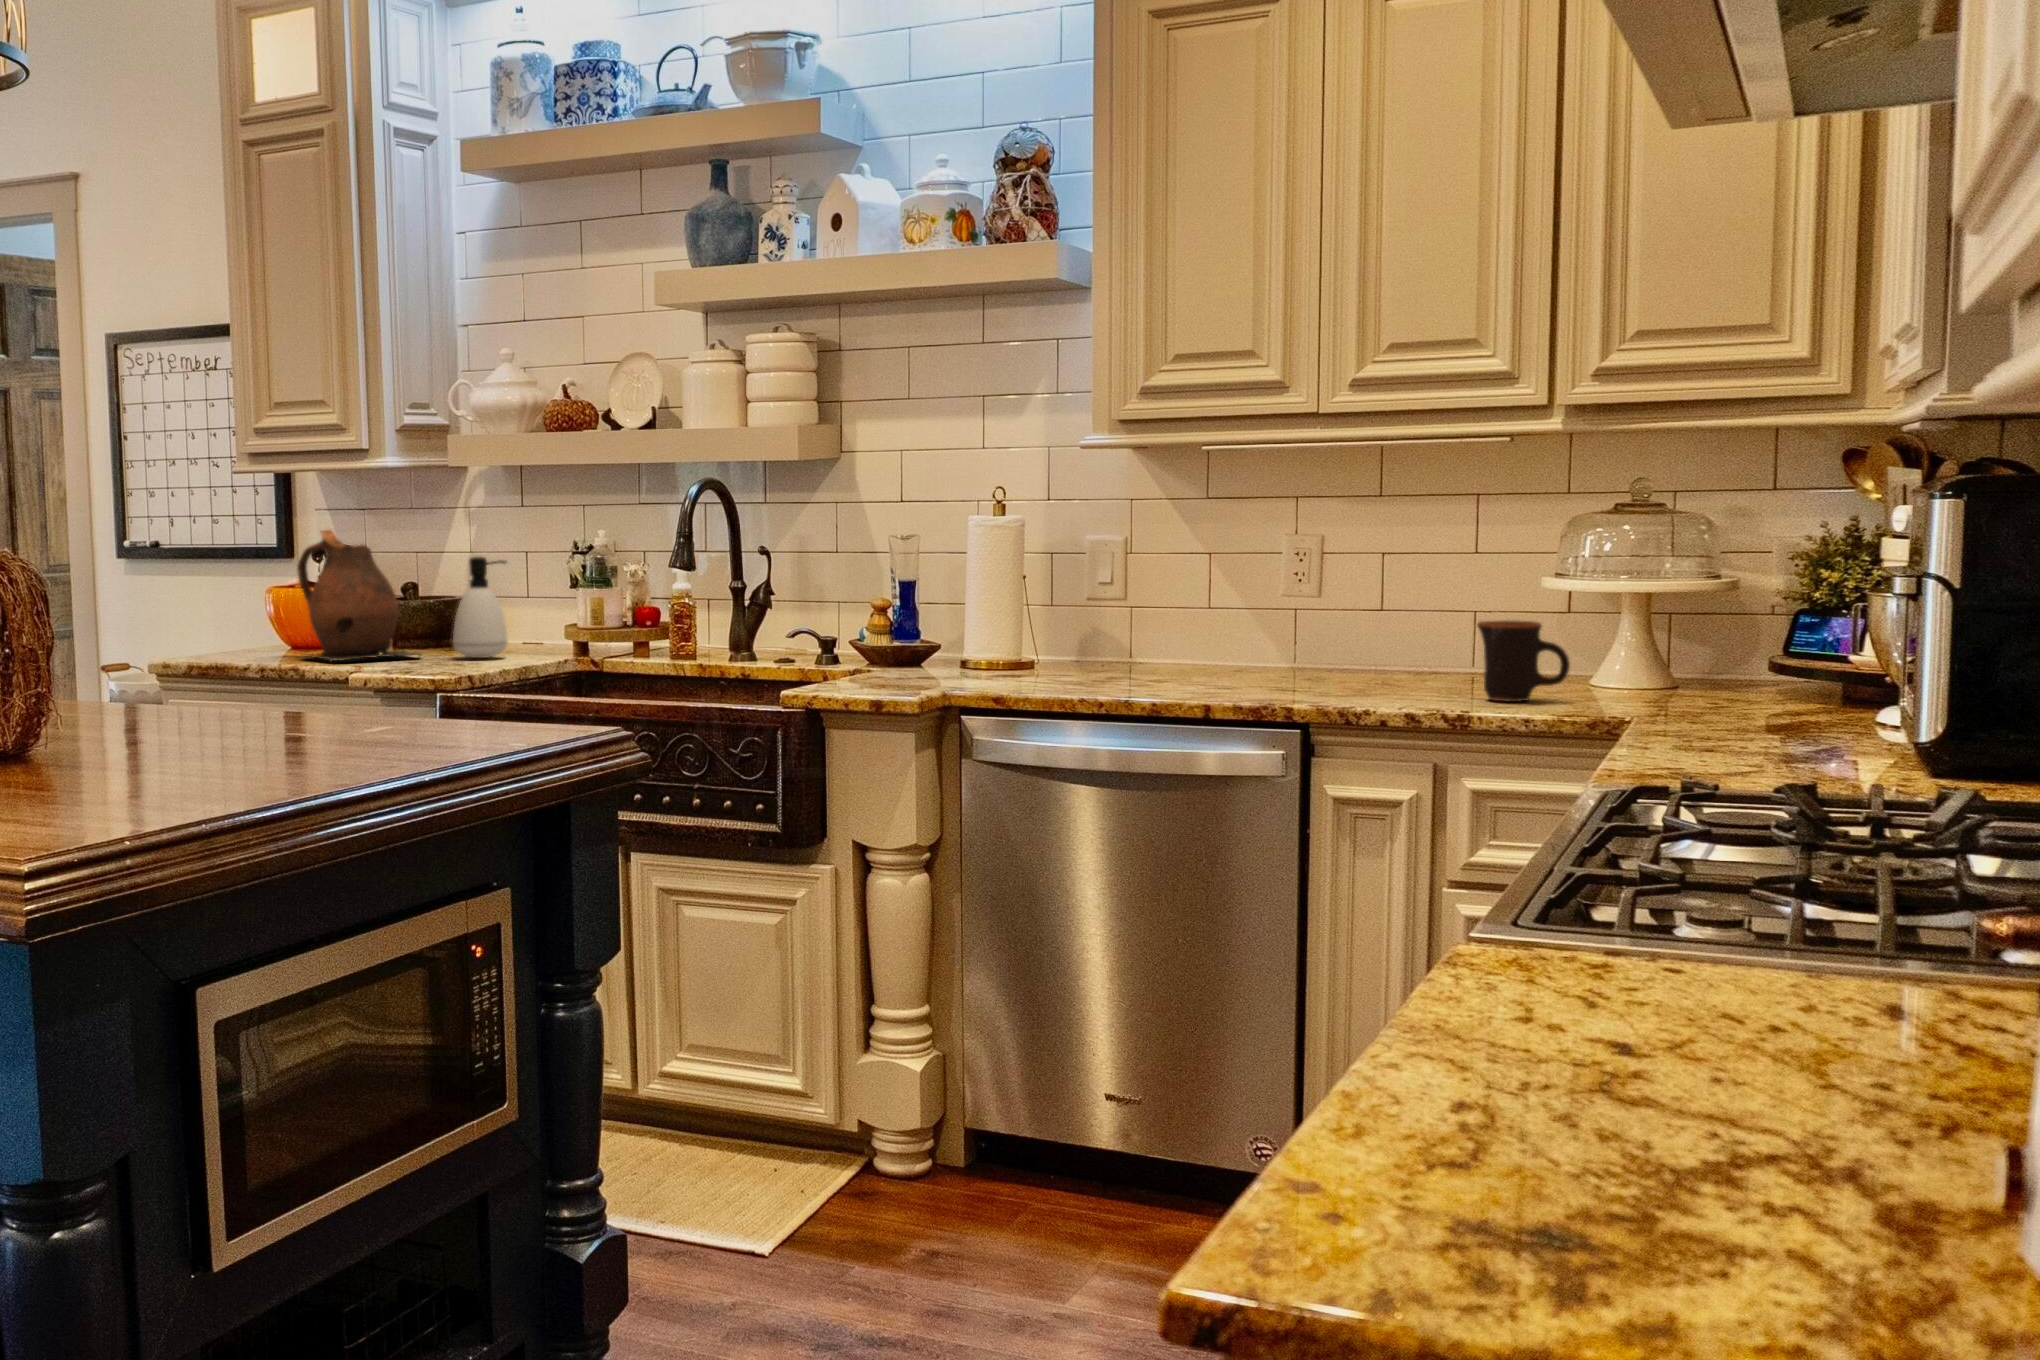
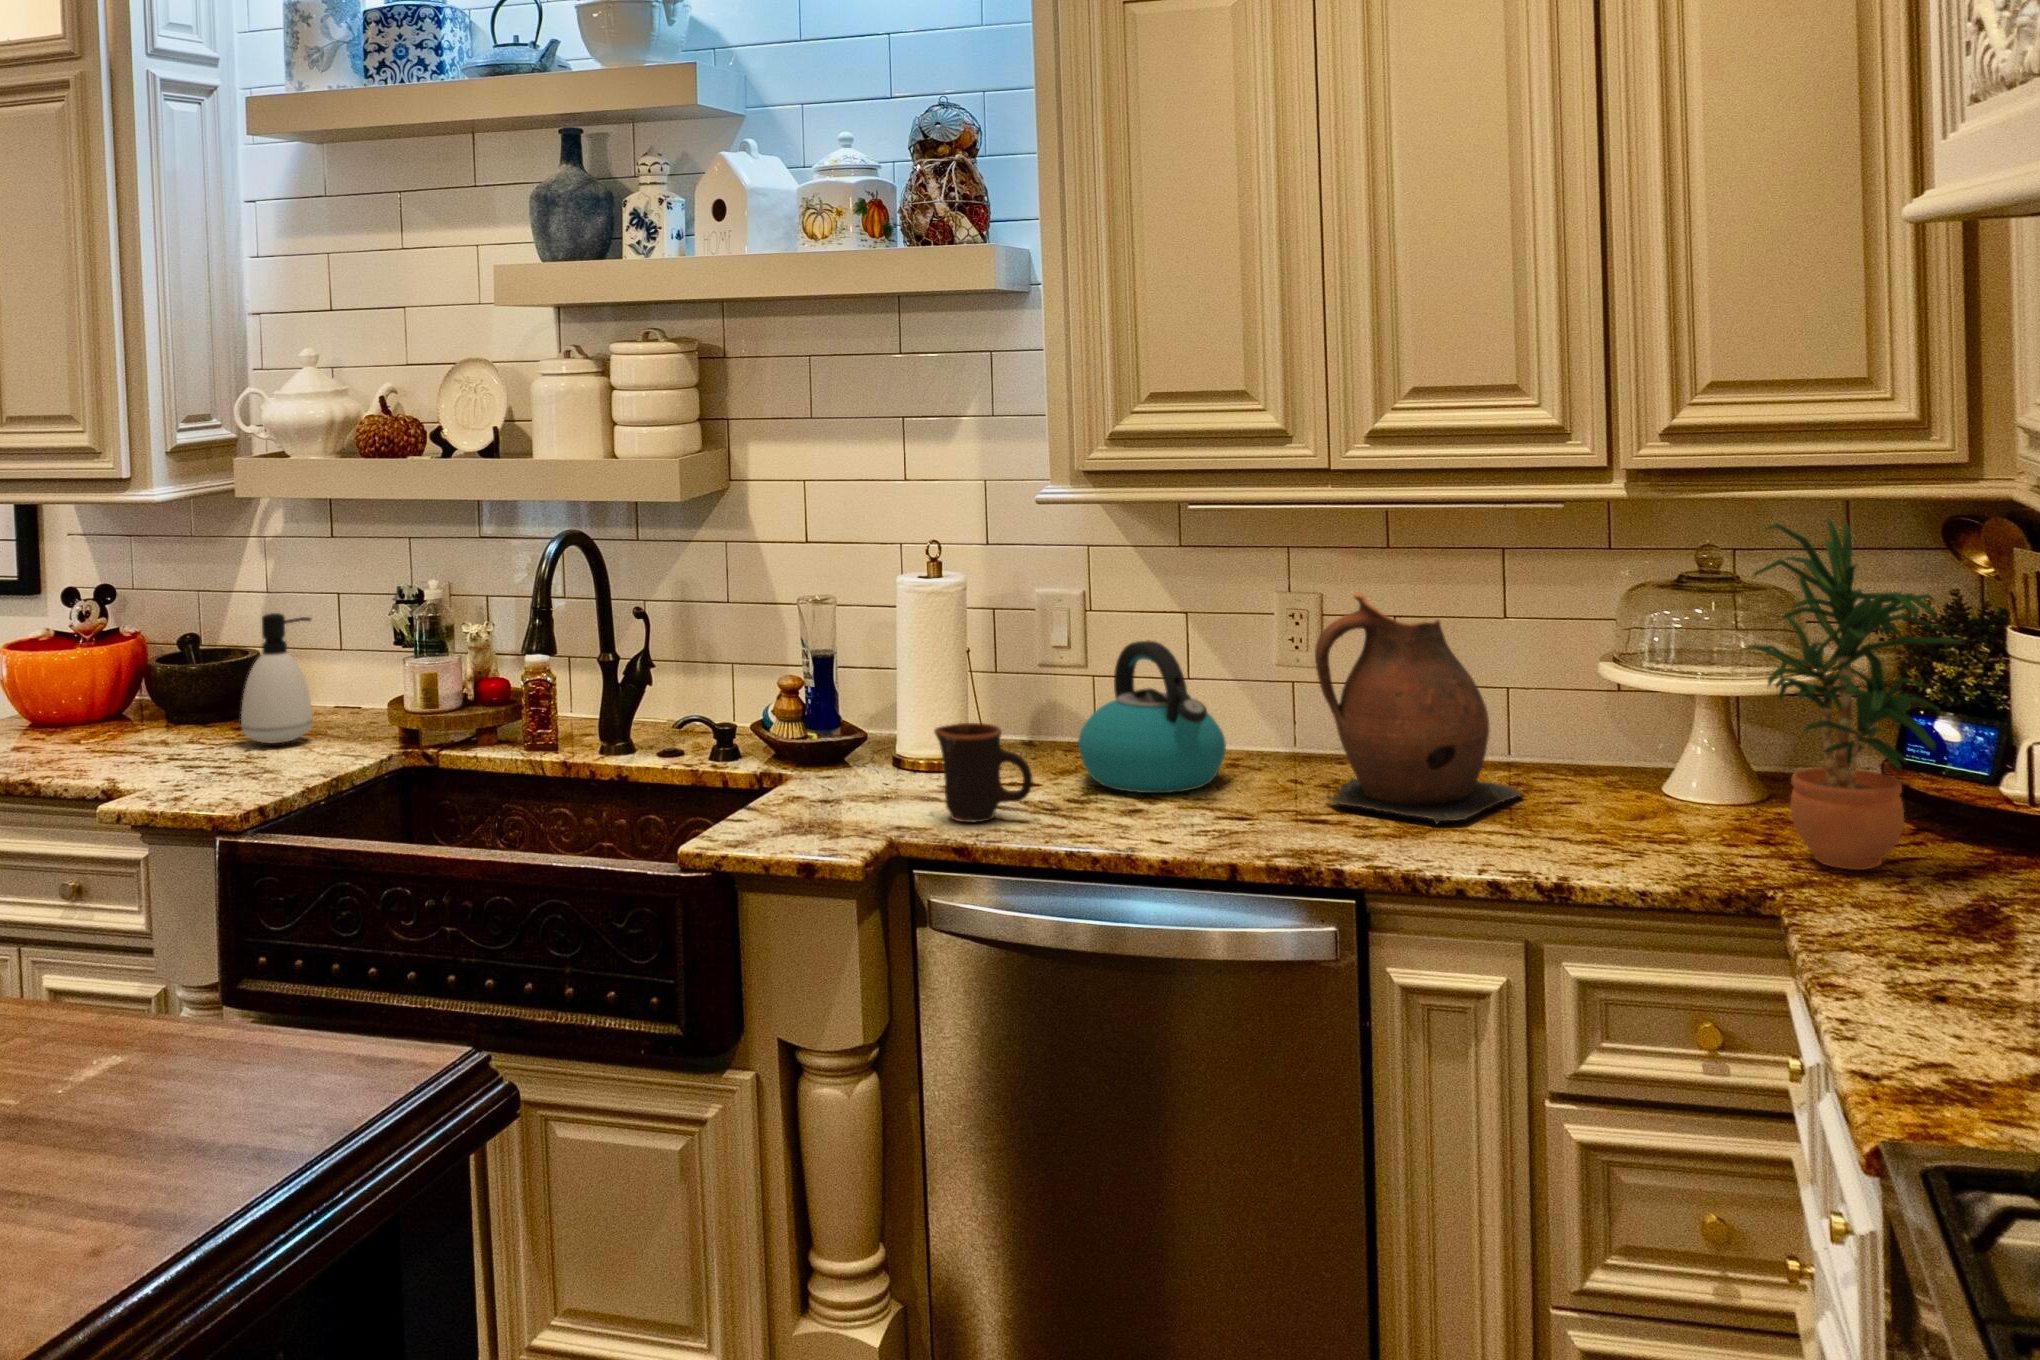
potted plant: none [1628,433,1814,709] -> present [1744,519,1969,870]
ceramic pitcher: present [297,530,420,661] -> present [1315,593,1523,824]
kettle: none [1108,564,1229,680] -> present [1078,640,1226,793]
mug: present [1477,620,1570,702] -> present [934,723,1033,822]

